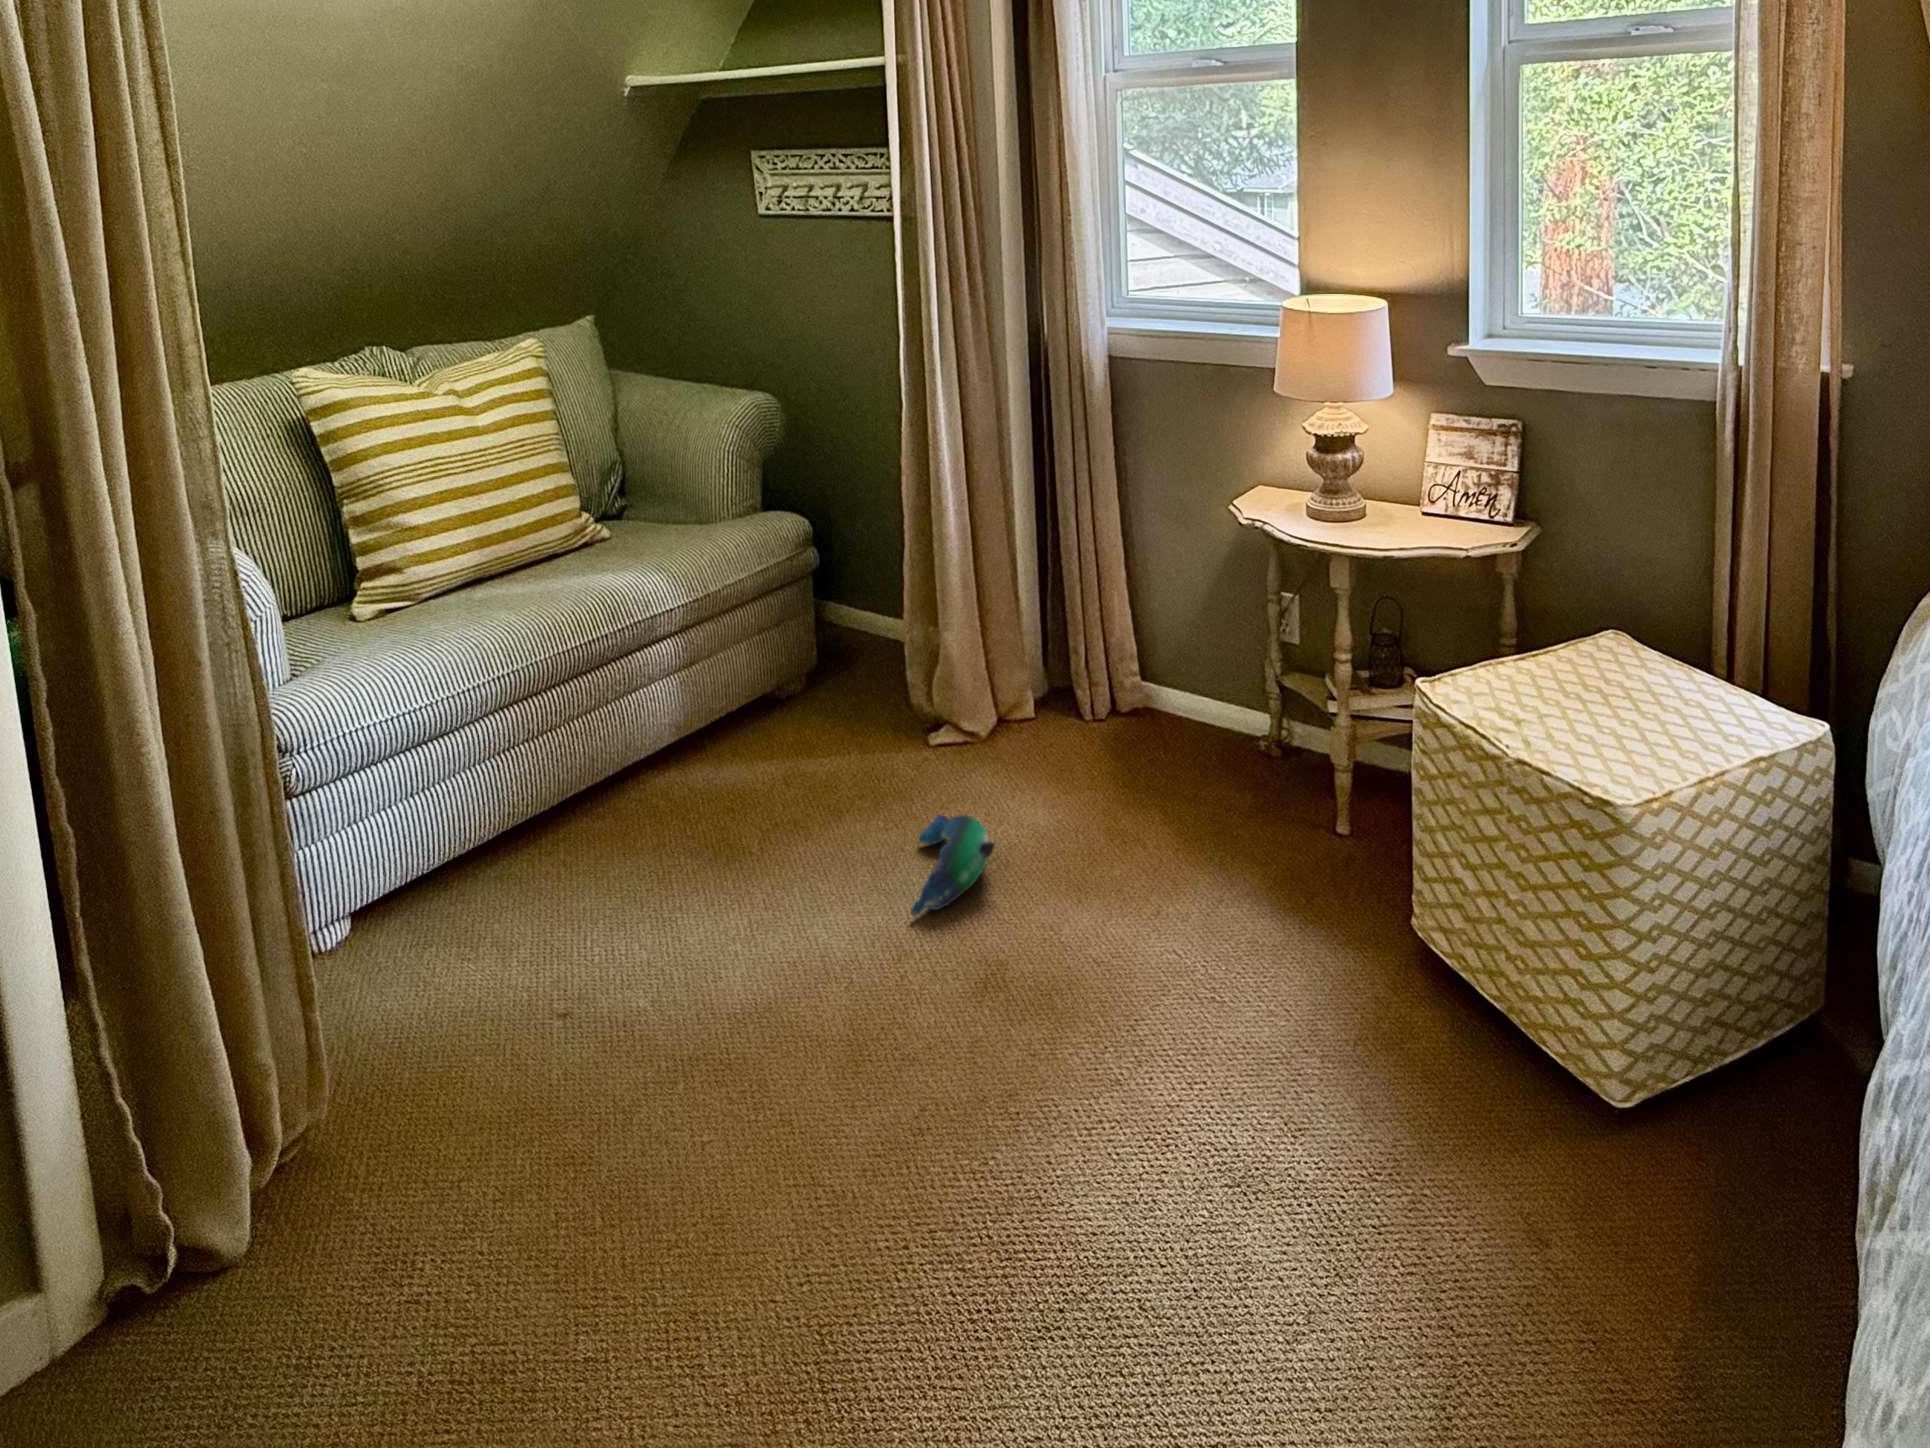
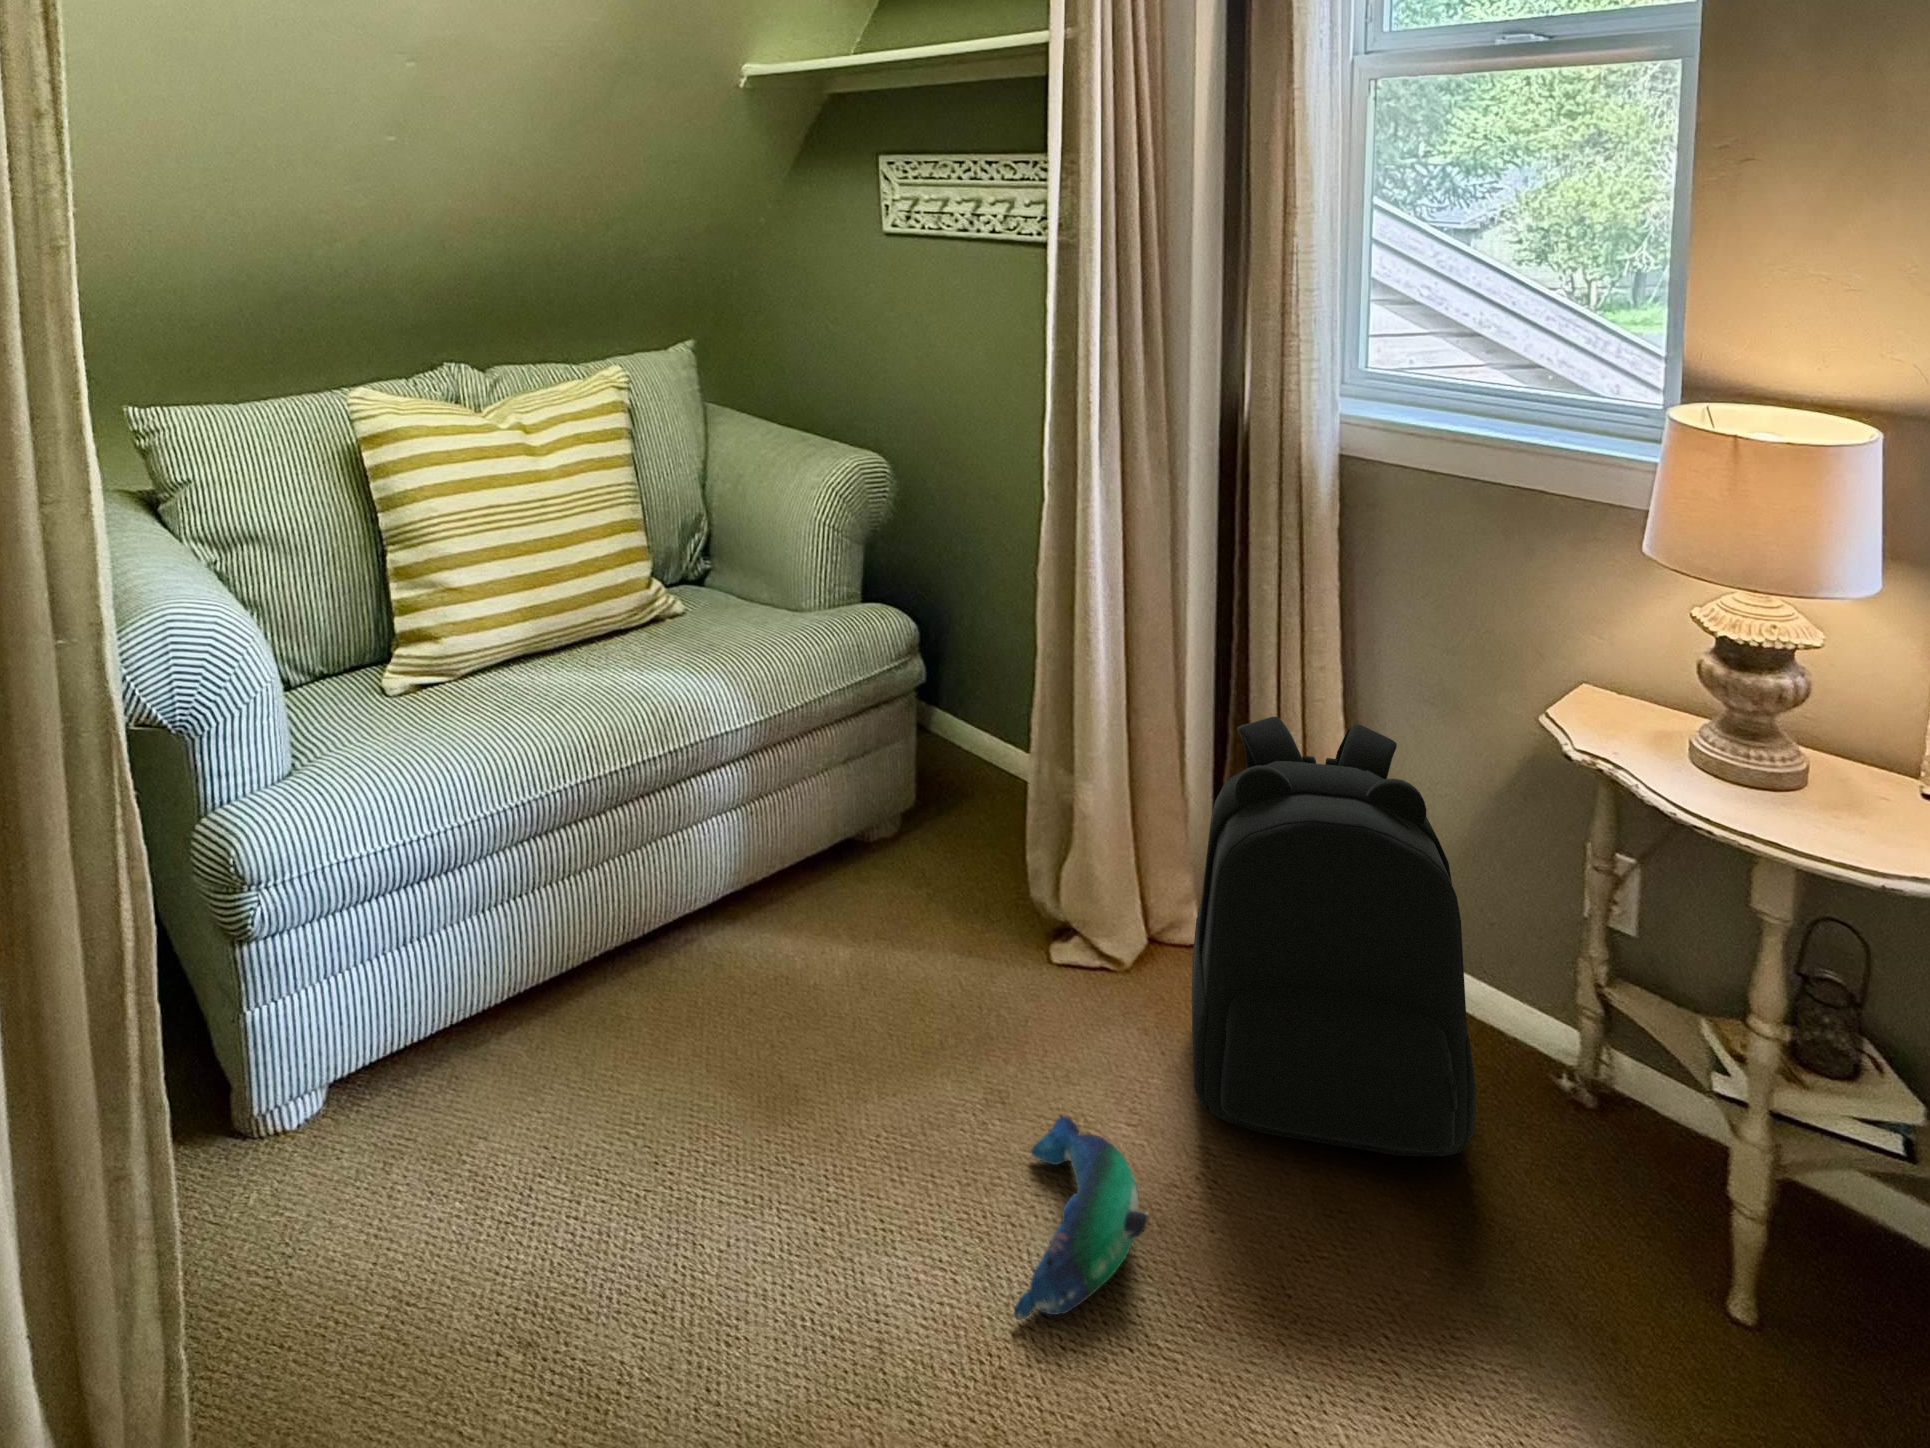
backpack: none [1026,536,1201,805] -> present [1192,717,1476,1157]

